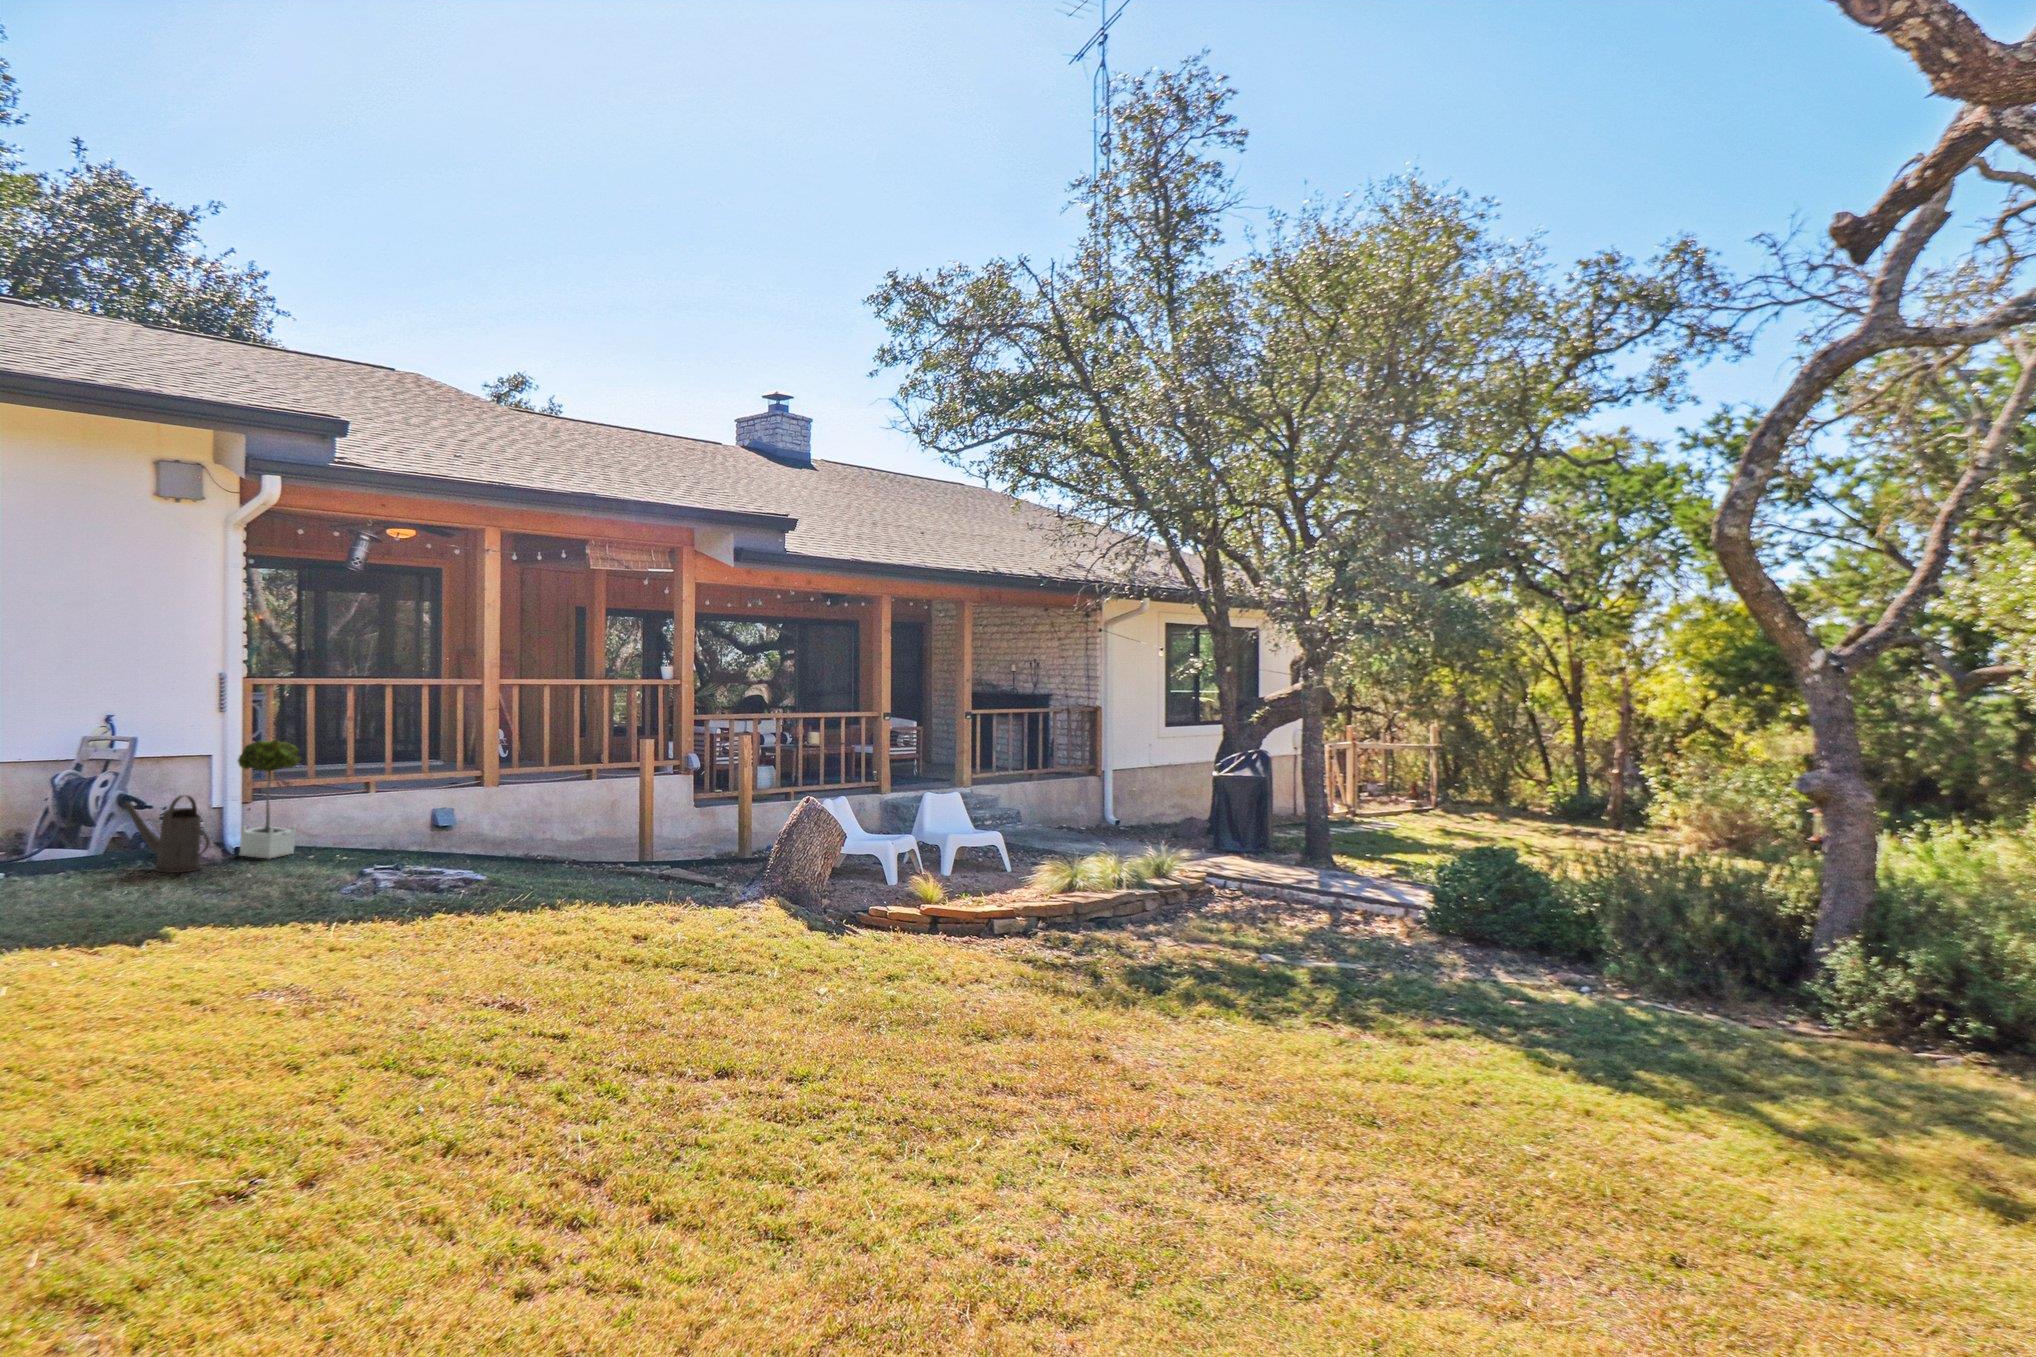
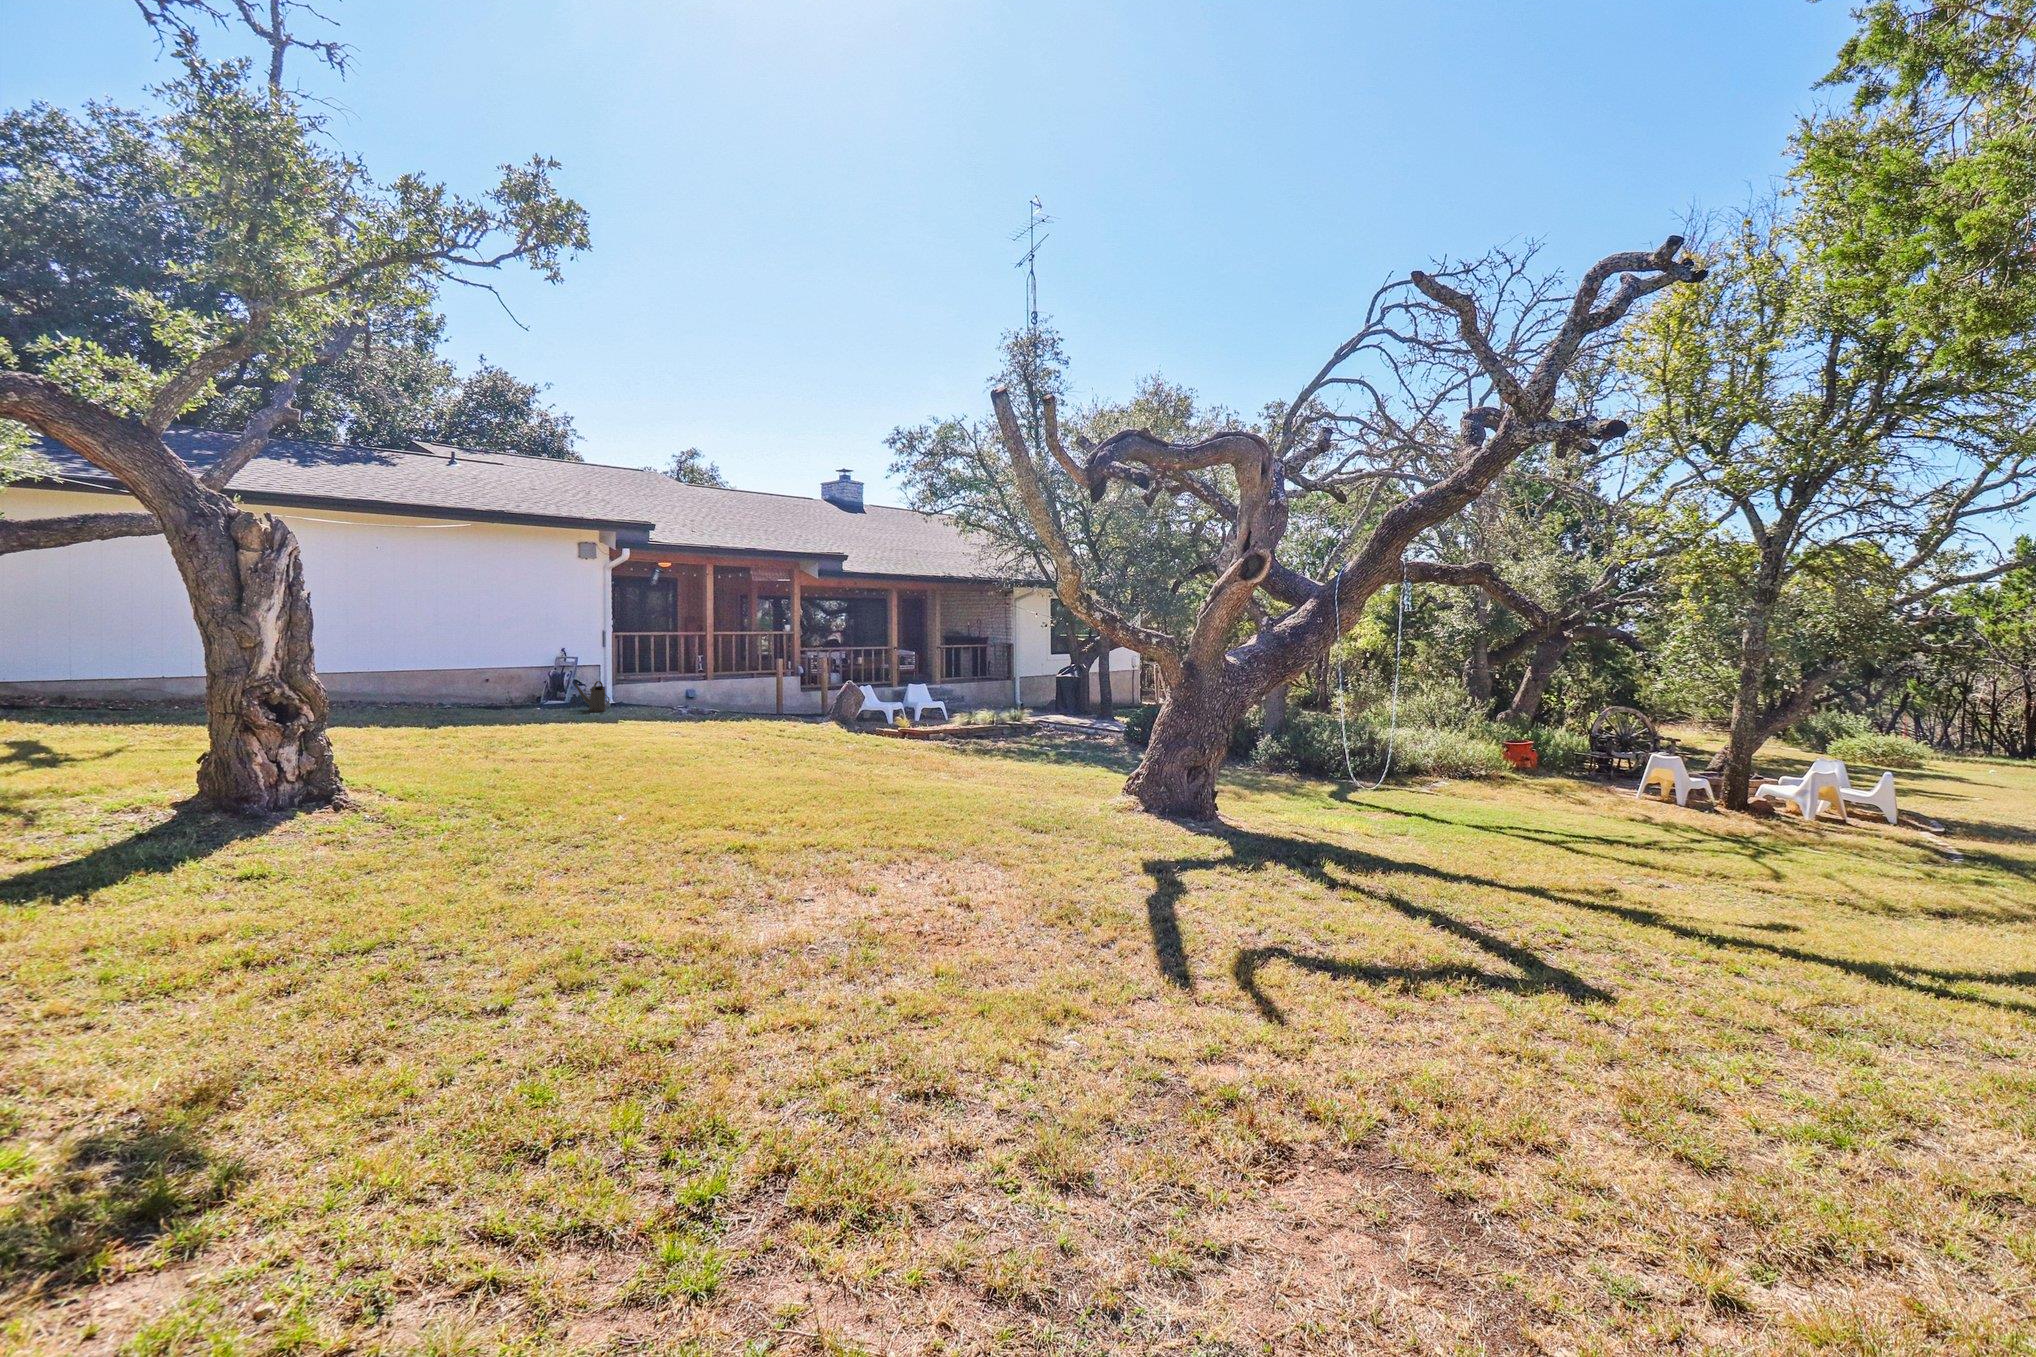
potted tree: present [238,740,301,858] -> none [614,658,638,708]

